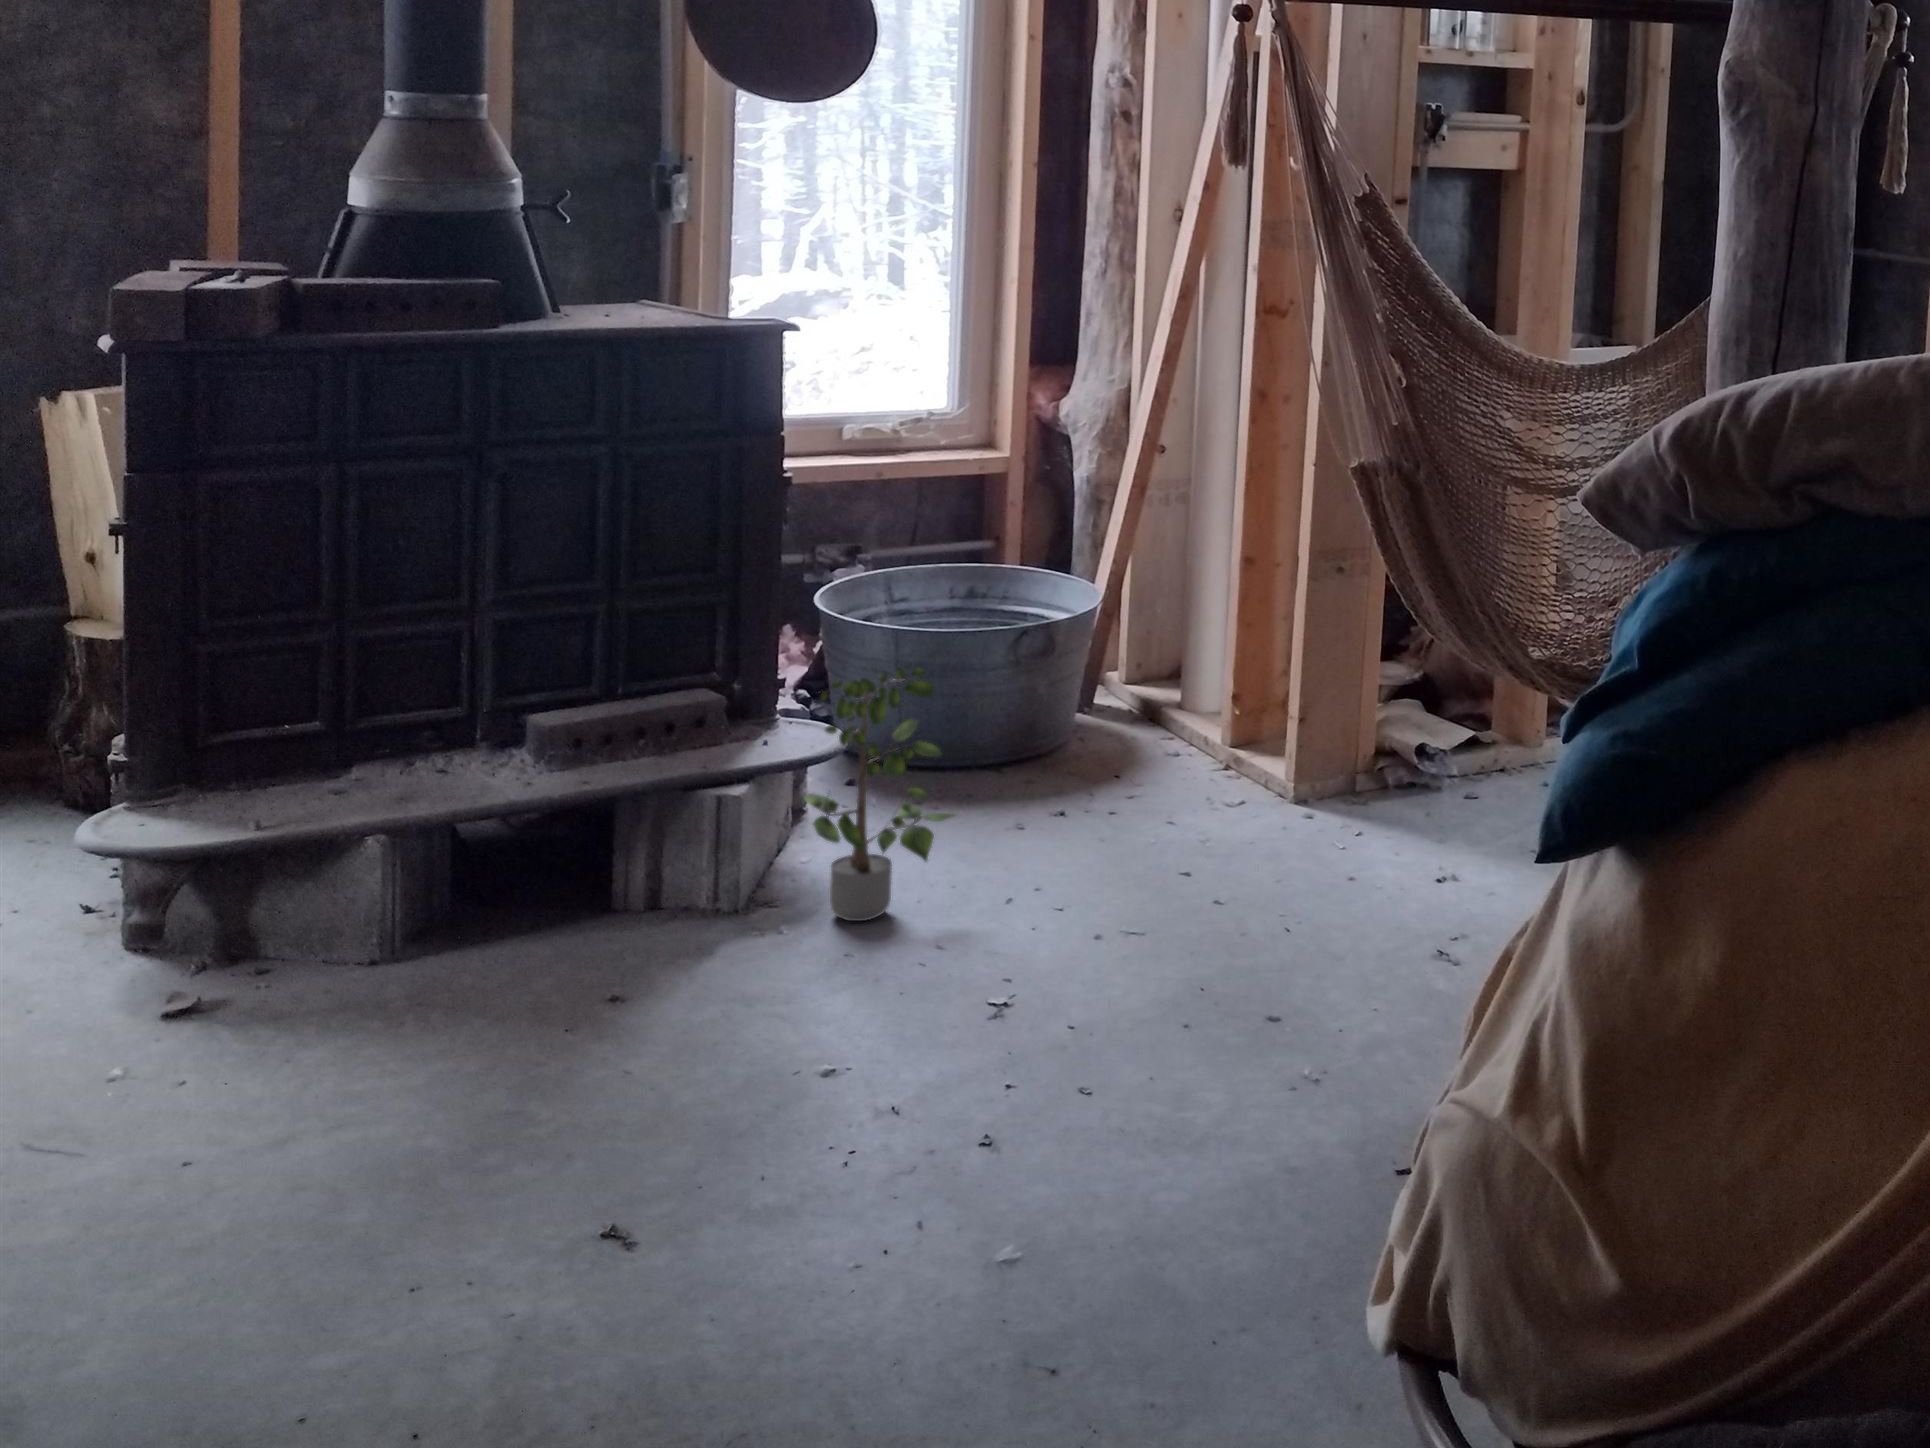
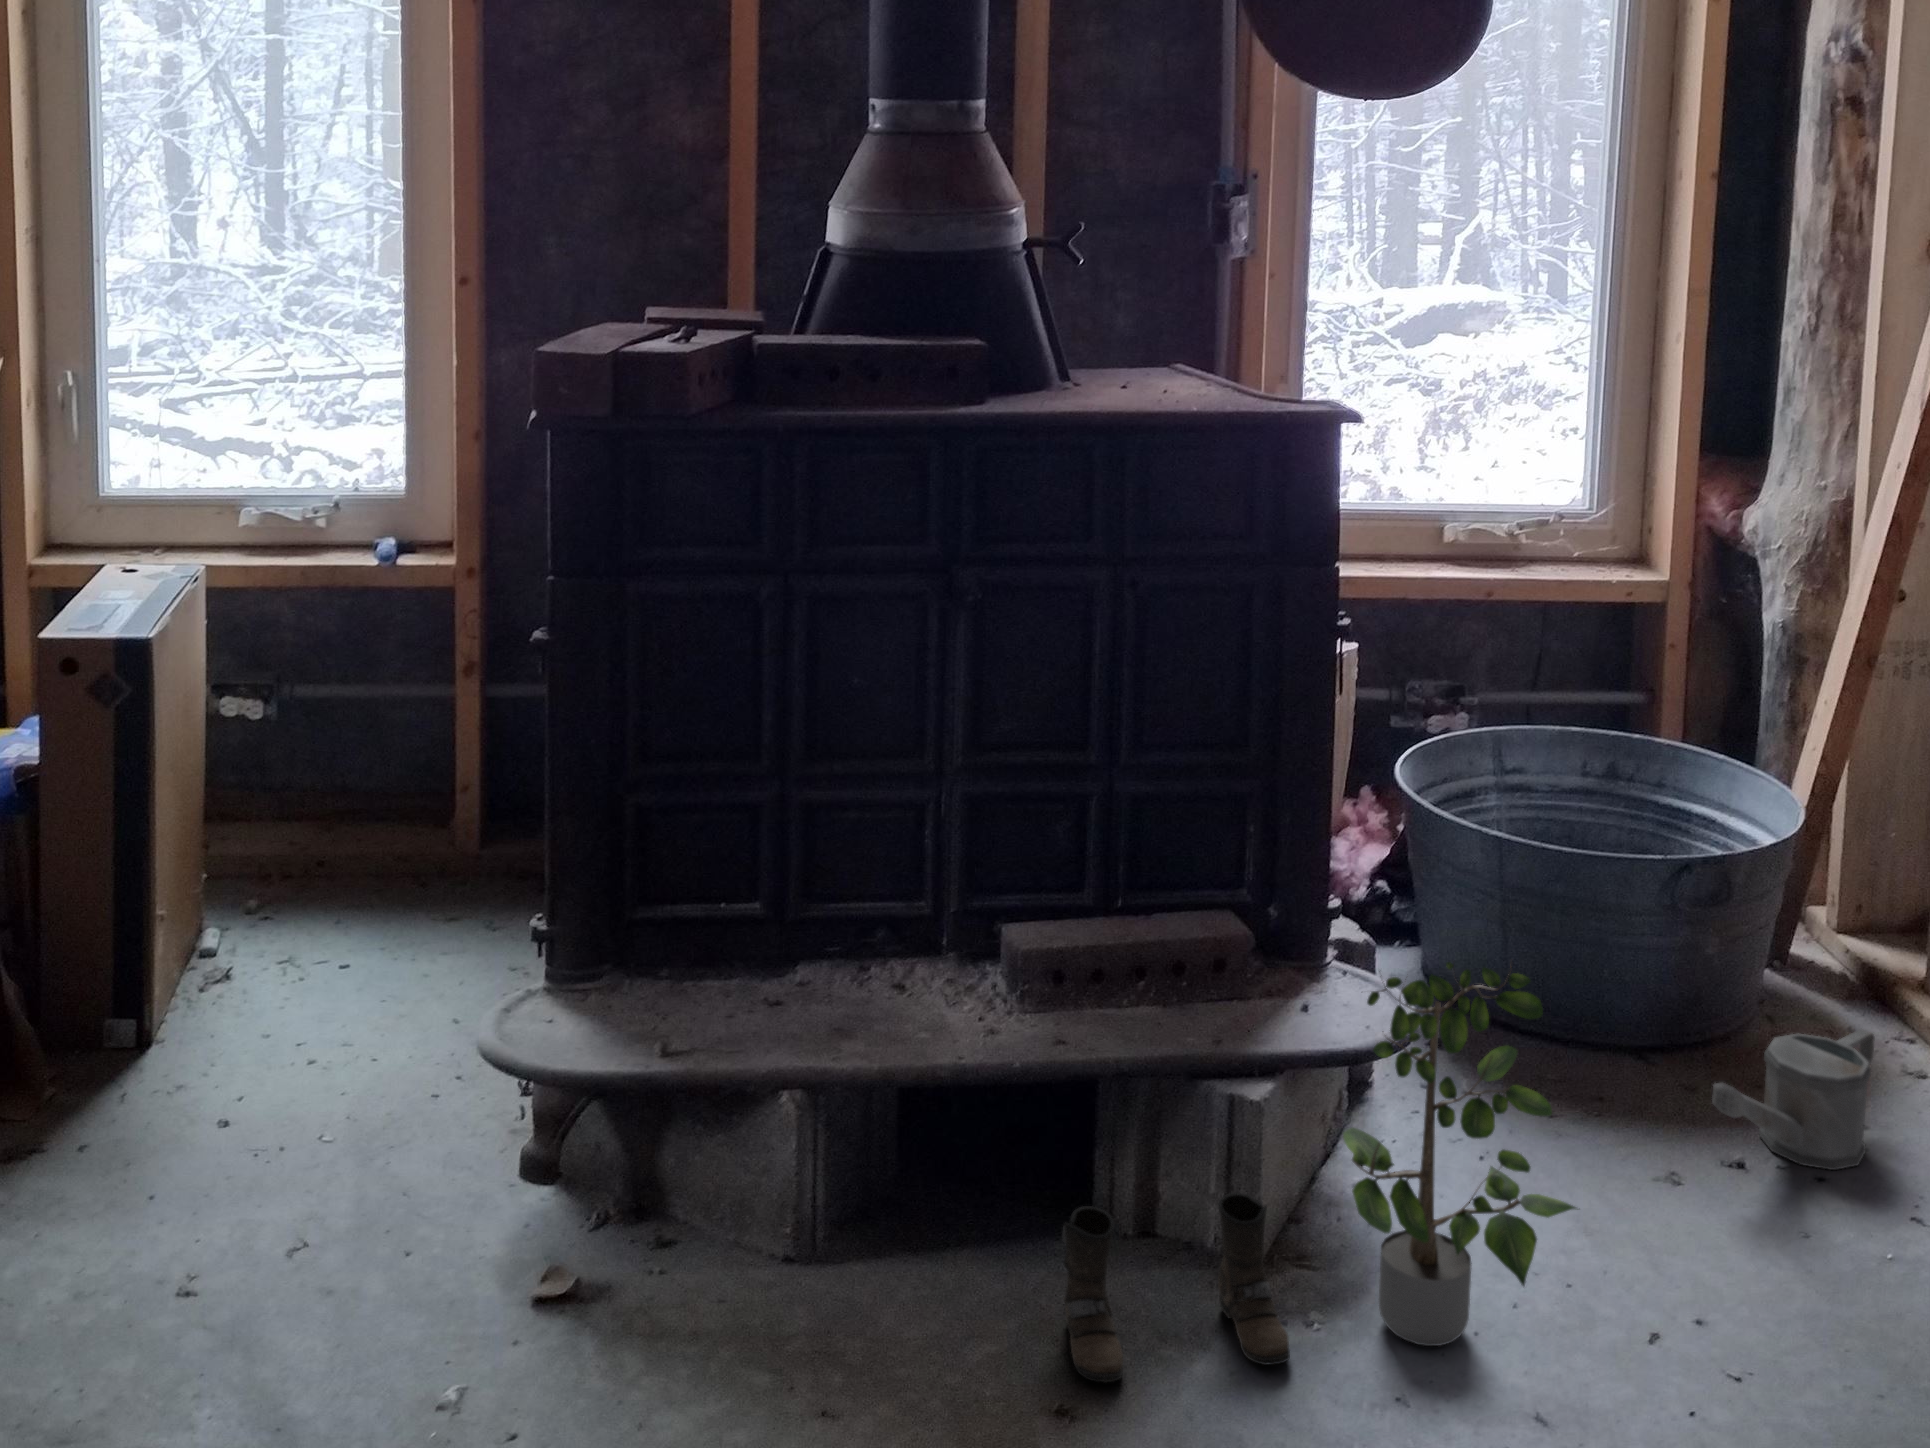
watering can: none [1043,720,1145,806] -> present [1712,1029,1875,1170]
boots: none [606,847,773,974] -> present [1063,1192,1290,1383]

